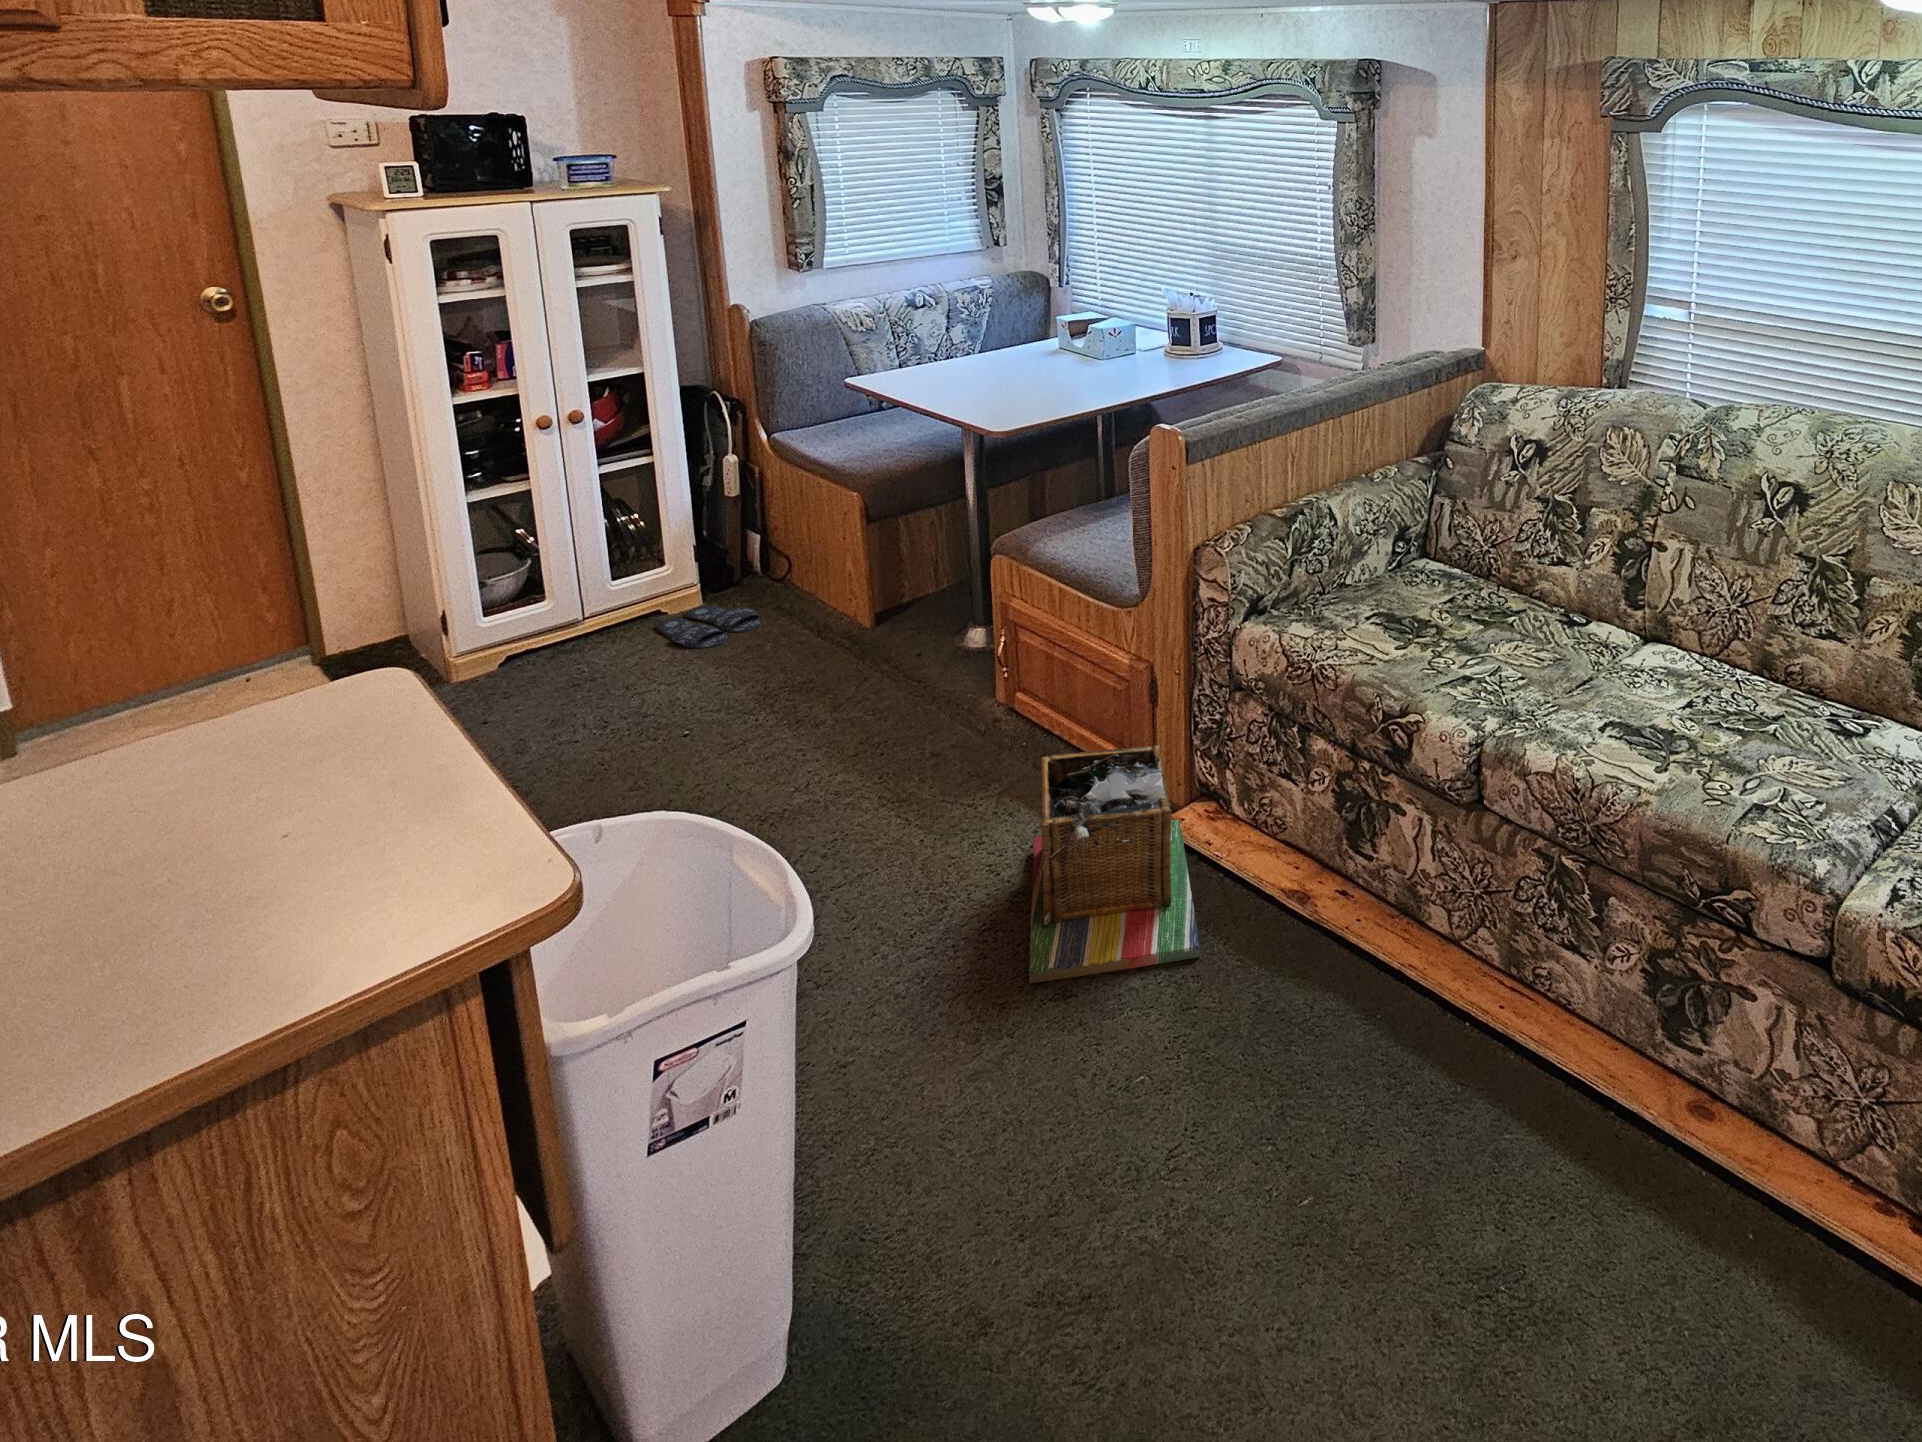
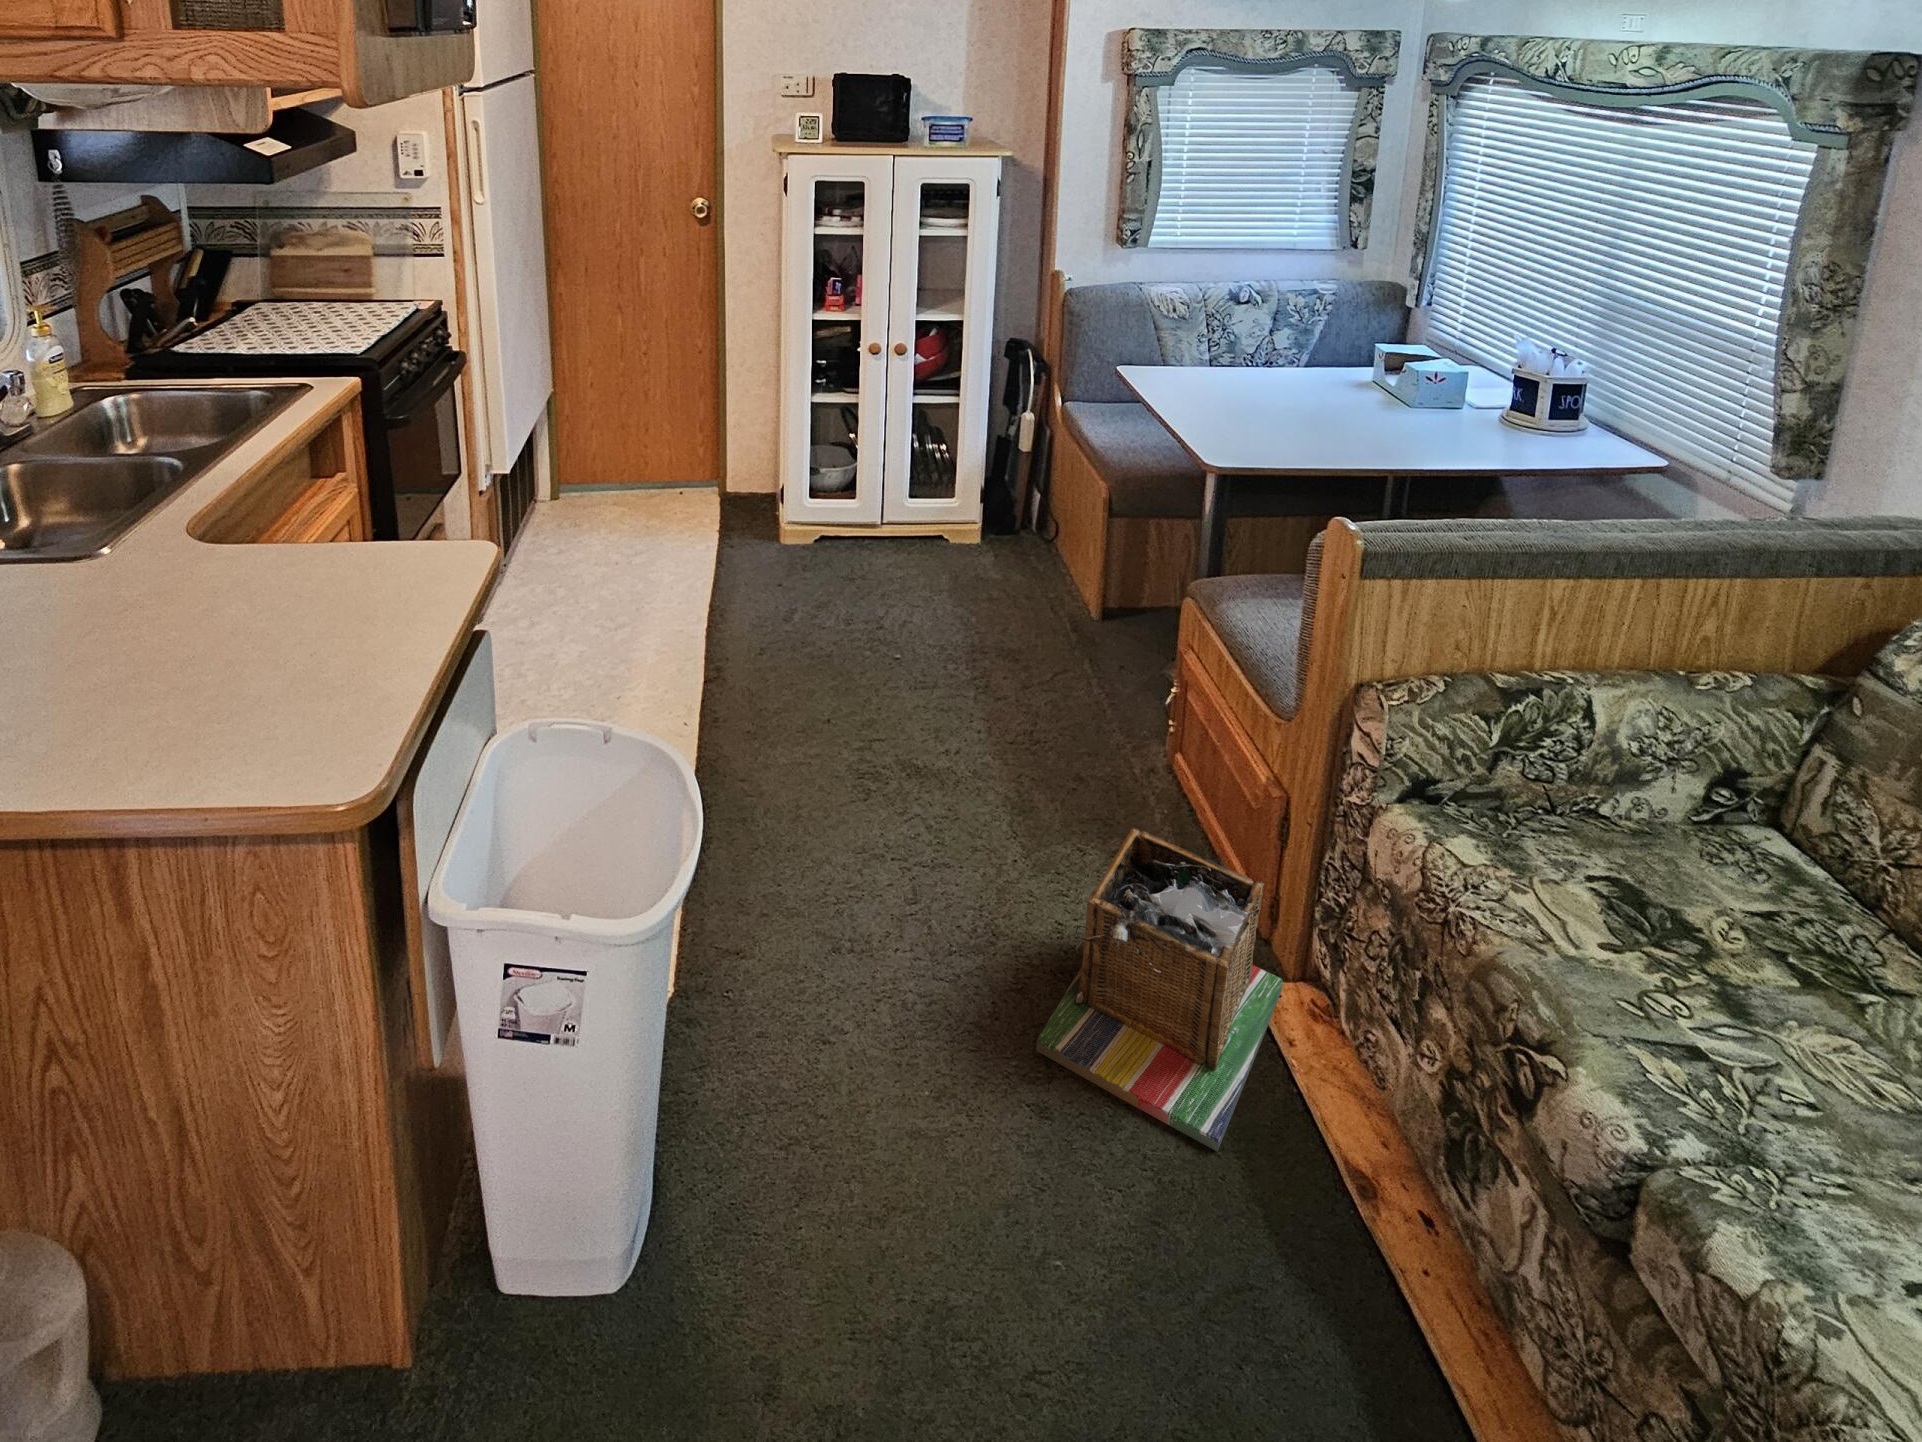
slippers: present [657,606,760,649] -> none [945,535,1022,577]

